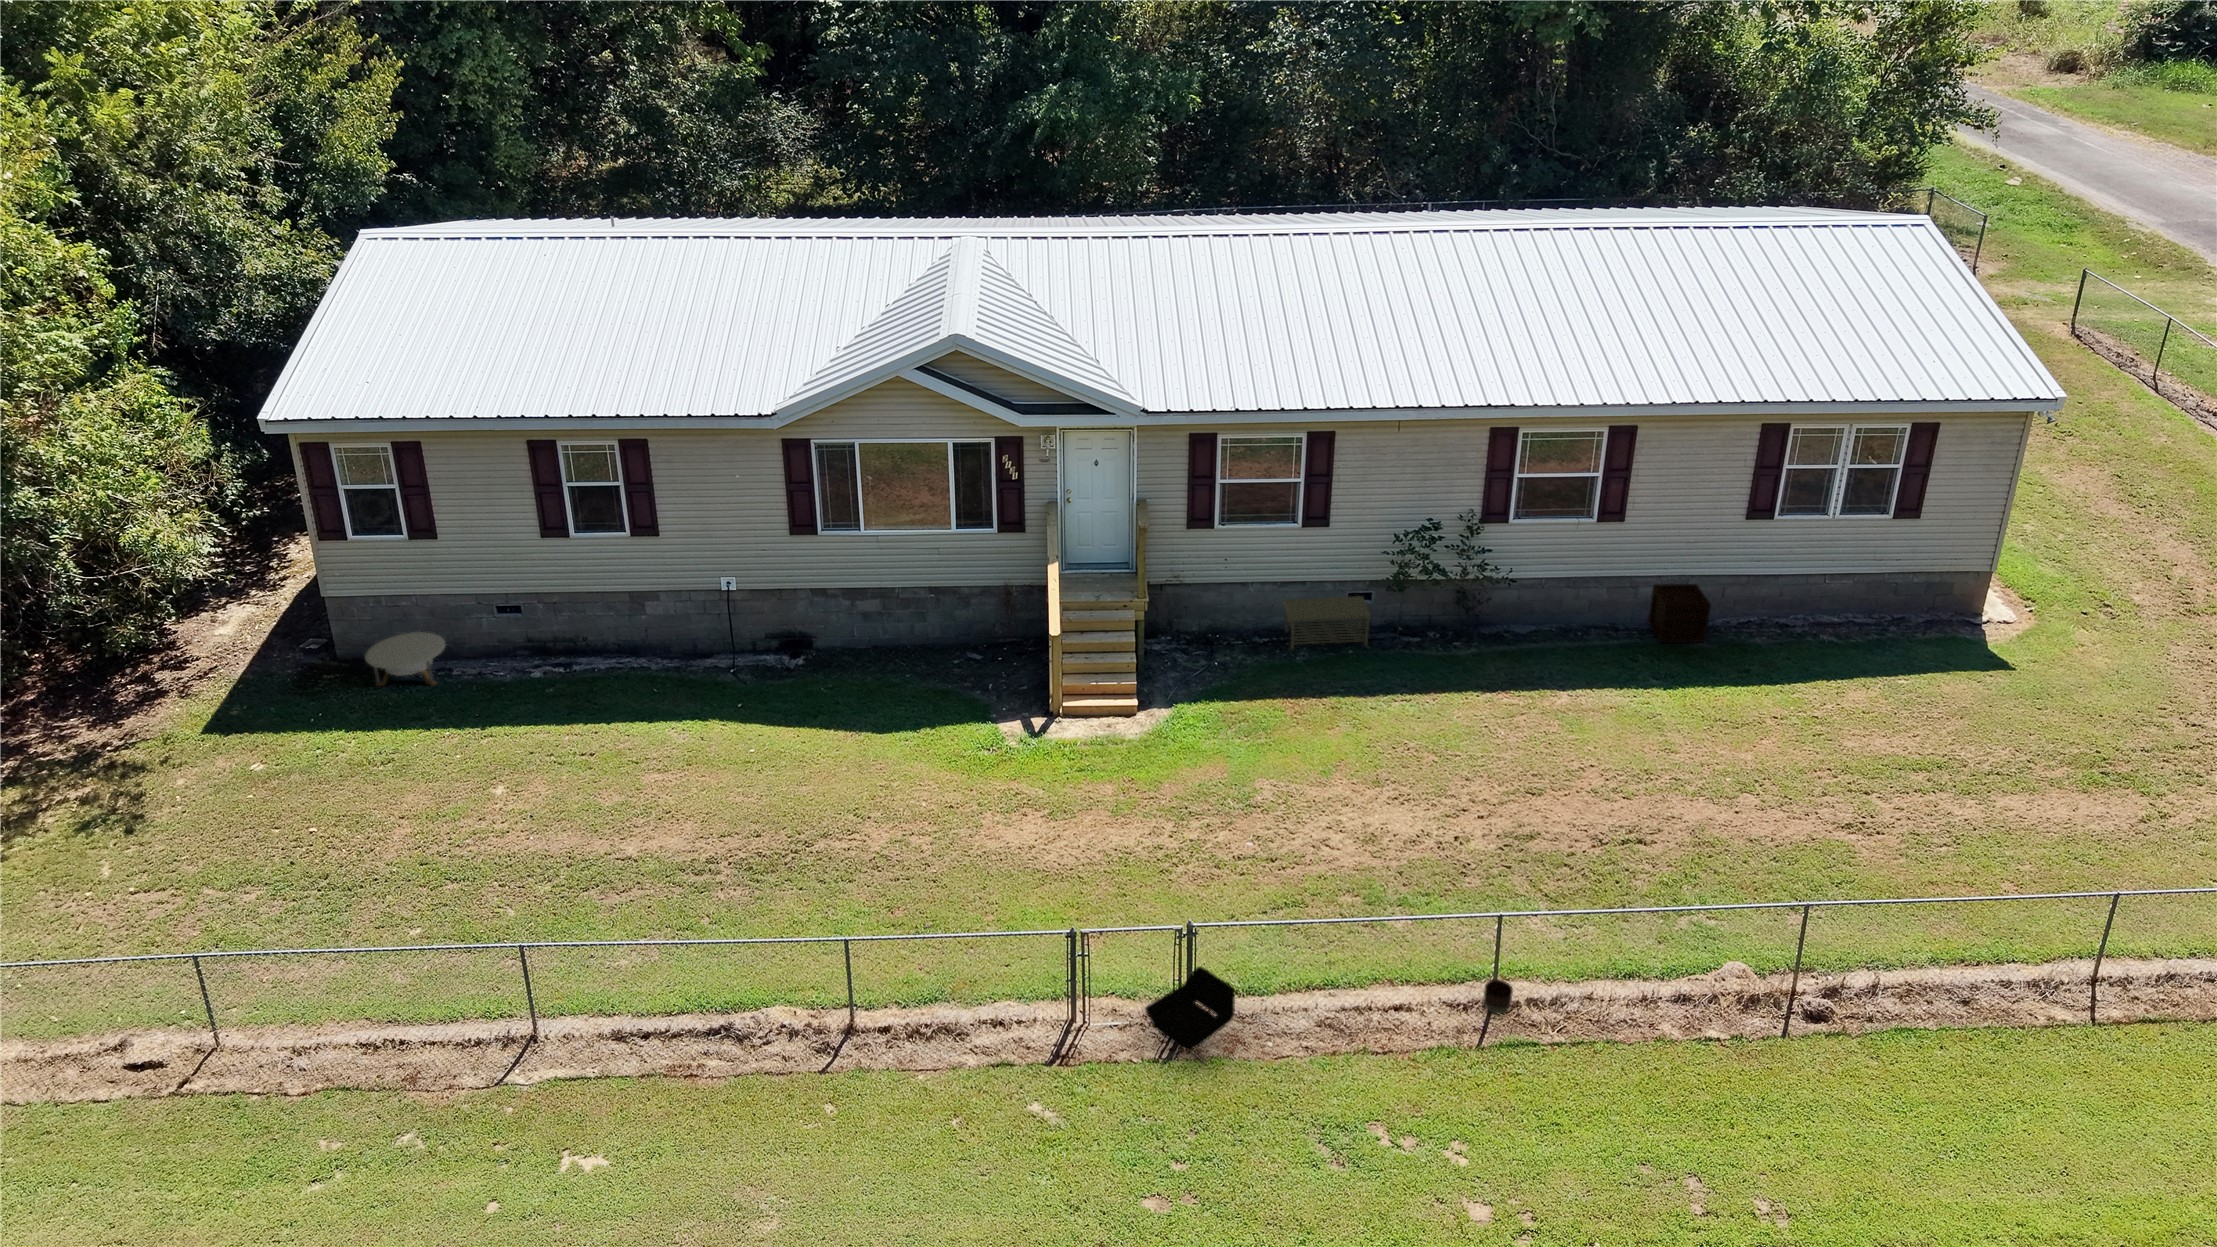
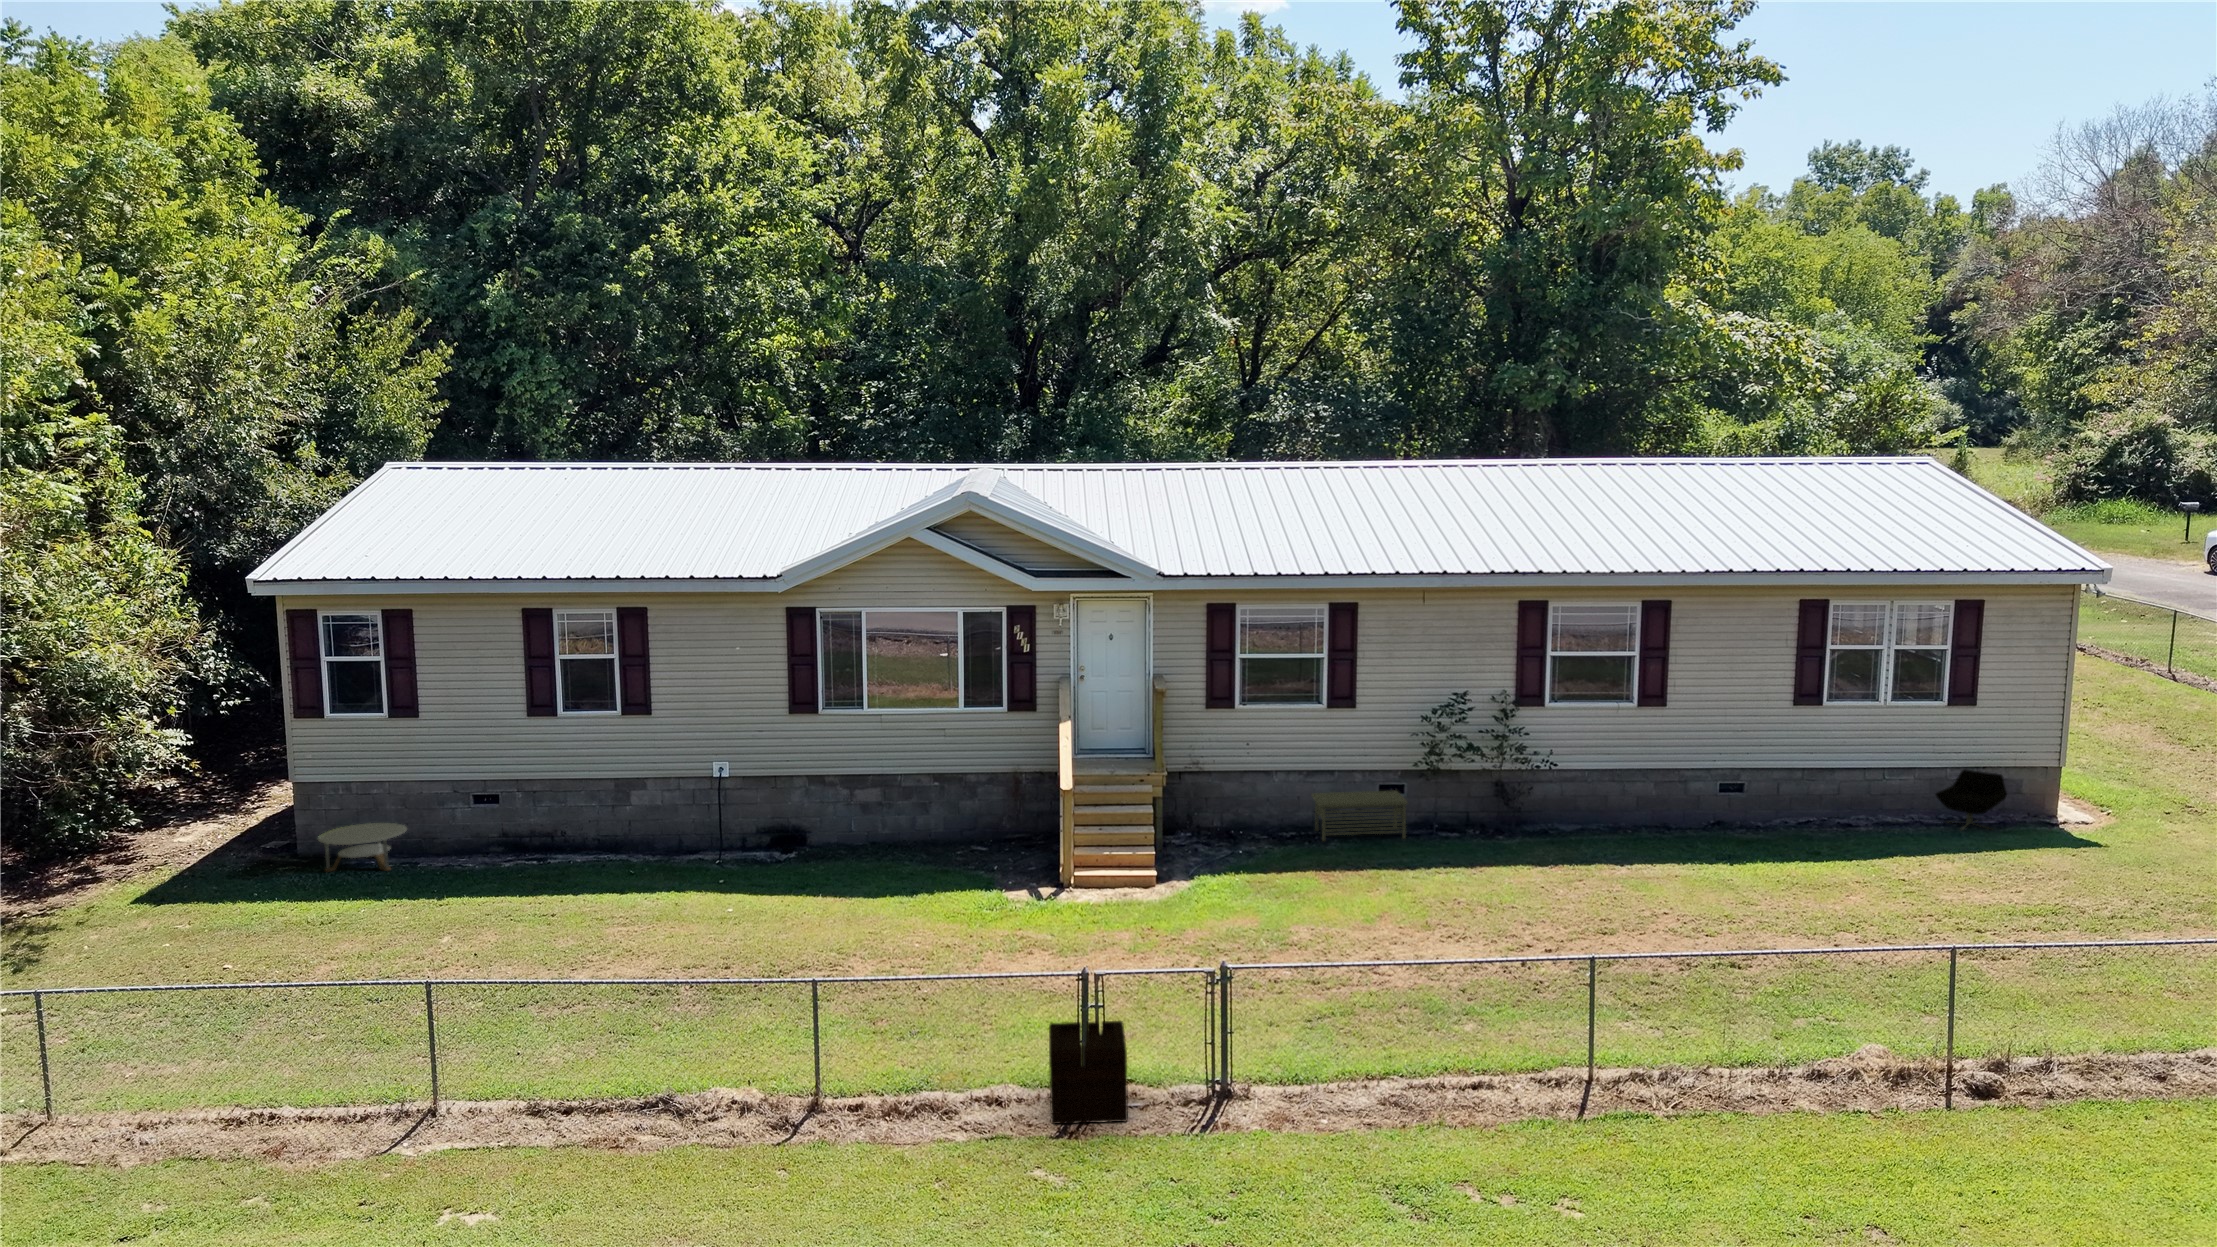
wooden crate: present [1648,584,1711,643] -> present [1049,1021,1128,1124]
lounge chair: present [1145,966,1235,1064] -> present [1935,769,2007,829]
planter: present [1484,980,1513,1014] -> none [1578,1049,1612,1090]

